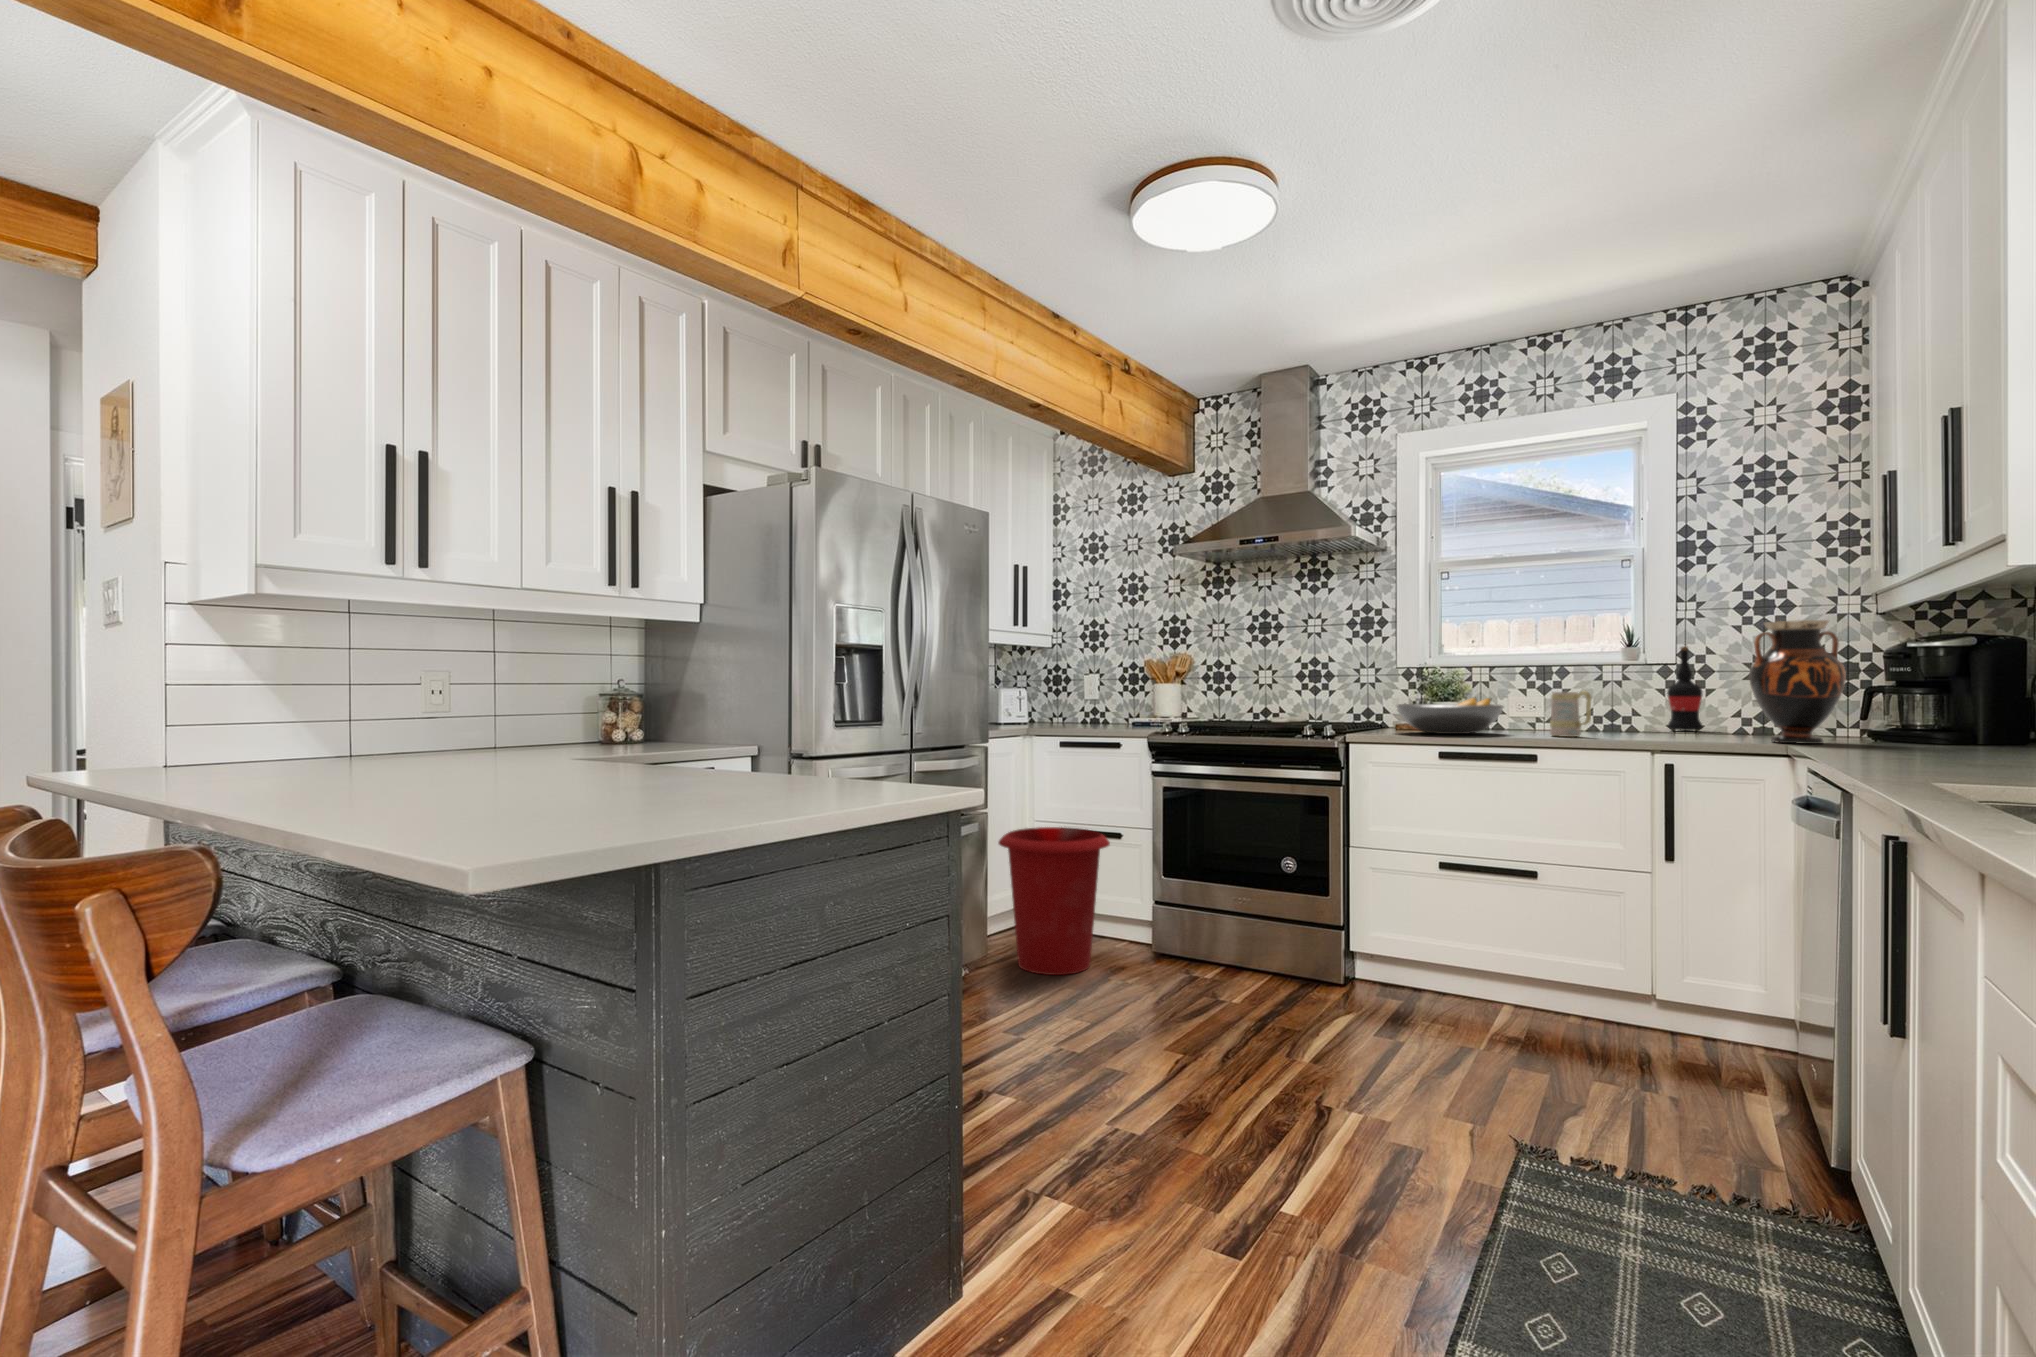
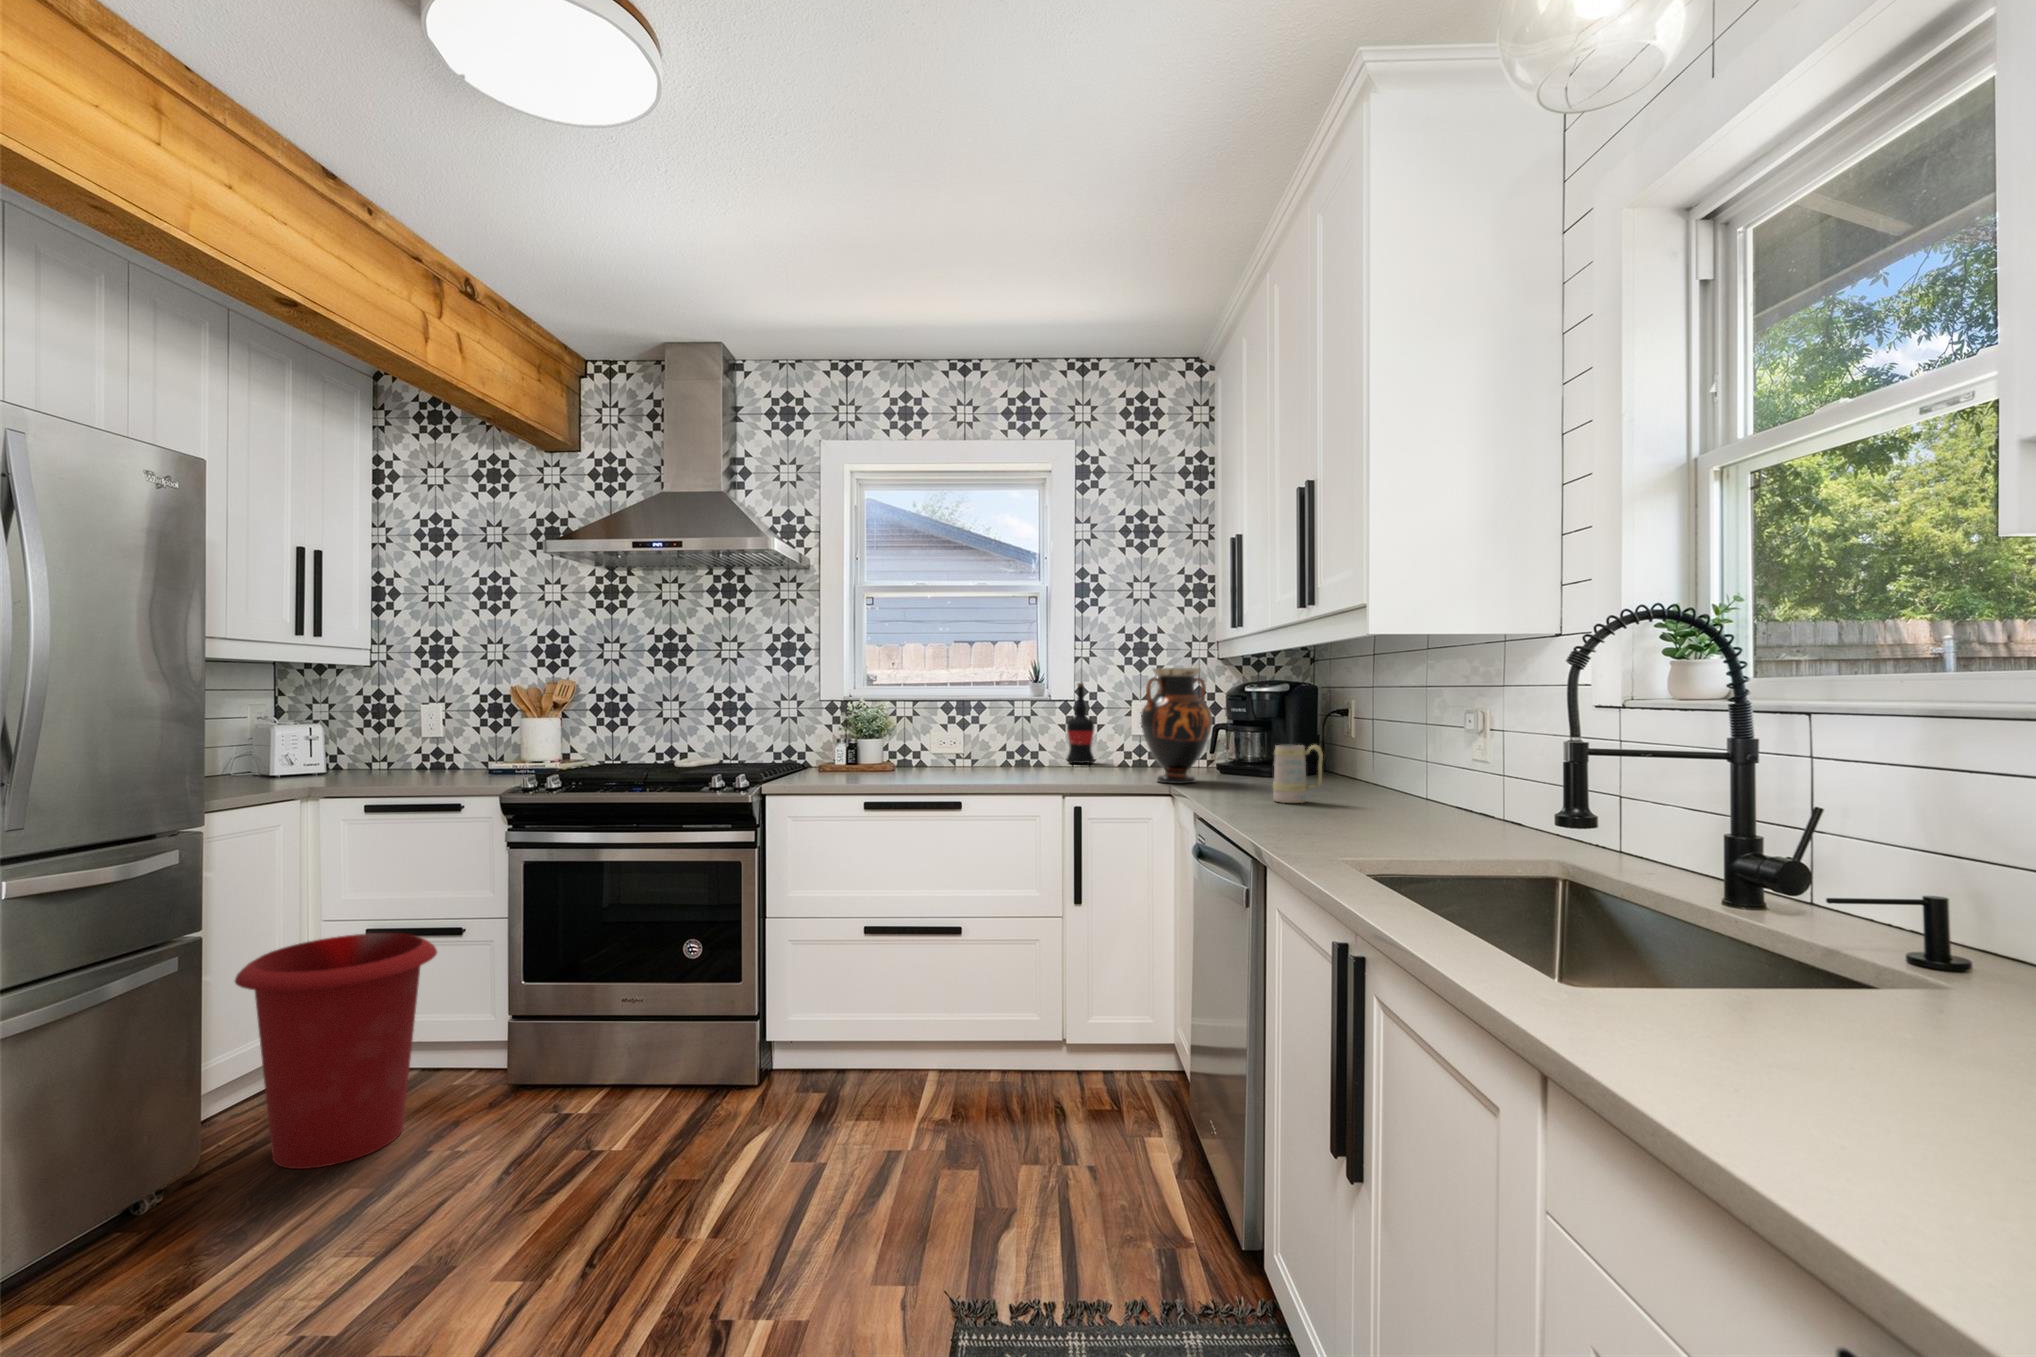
mug: present [1550,691,1591,737] -> present [1273,745,1323,803]
fruit bowl: present [1396,698,1504,734] -> none [817,739,929,781]

